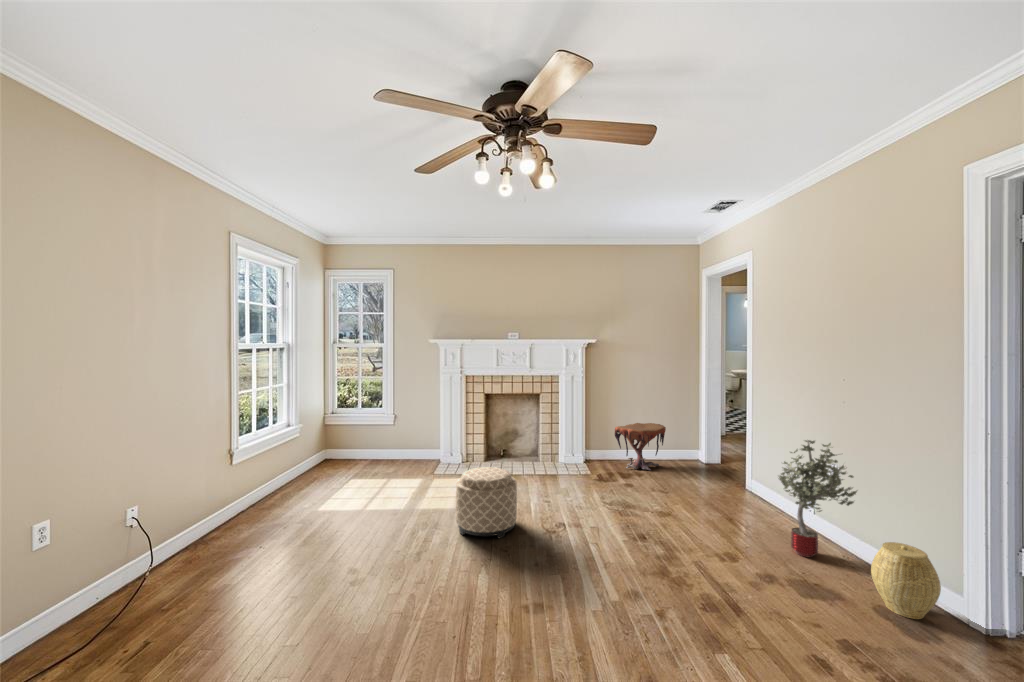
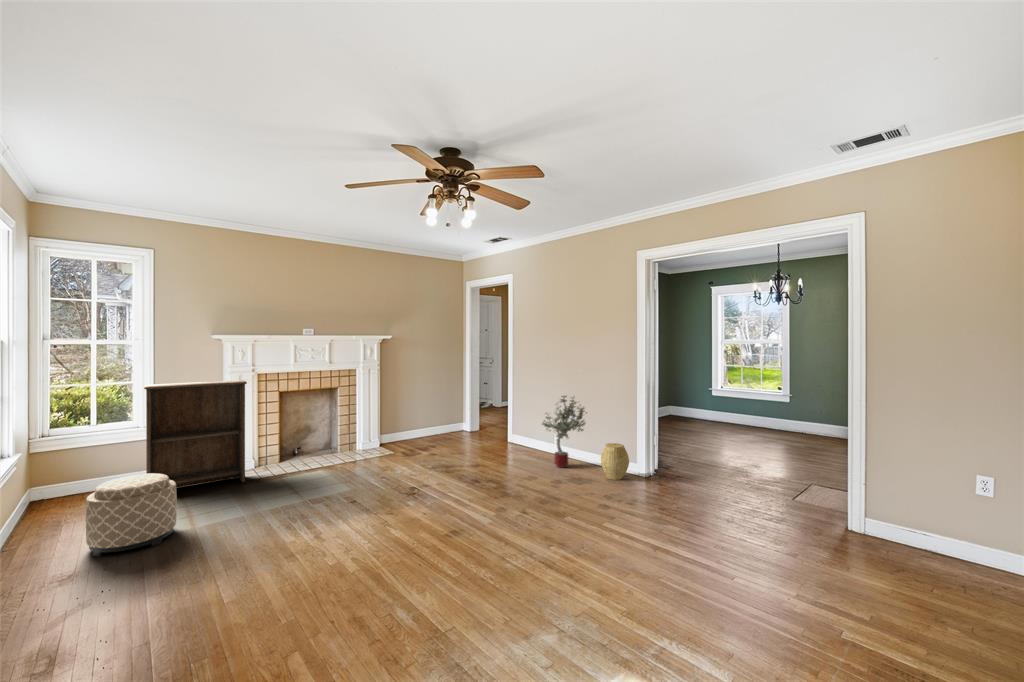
bookshelf: none [372,381,448,476] -> present [144,380,247,487]
side table: present [615,423,666,471] -> none [406,405,446,444]
ottoman: present [456,467,517,538] -> present [86,473,177,557]

